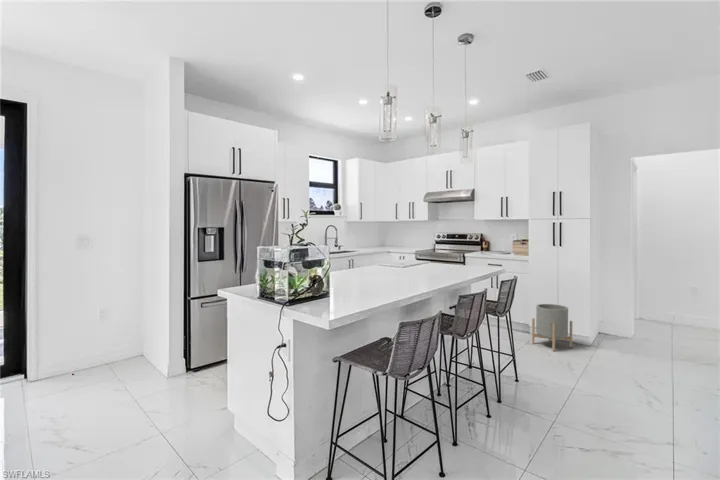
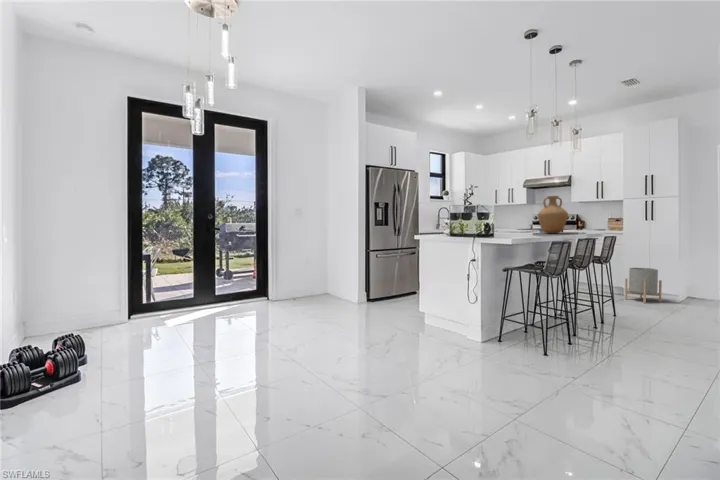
vase: none [414,223,453,277] -> present [538,196,568,234]

